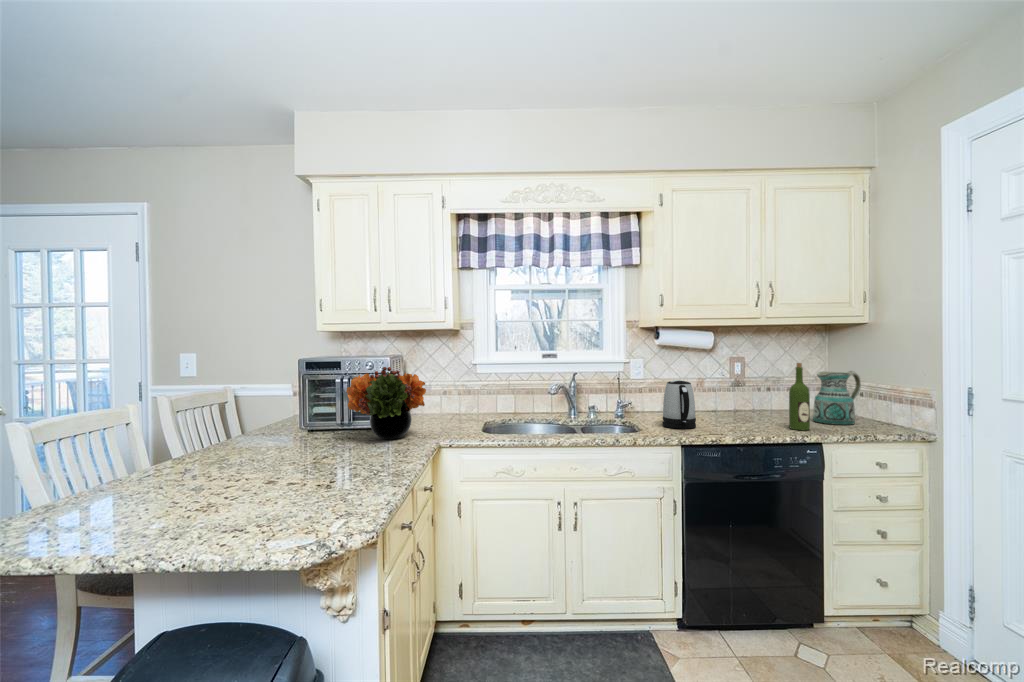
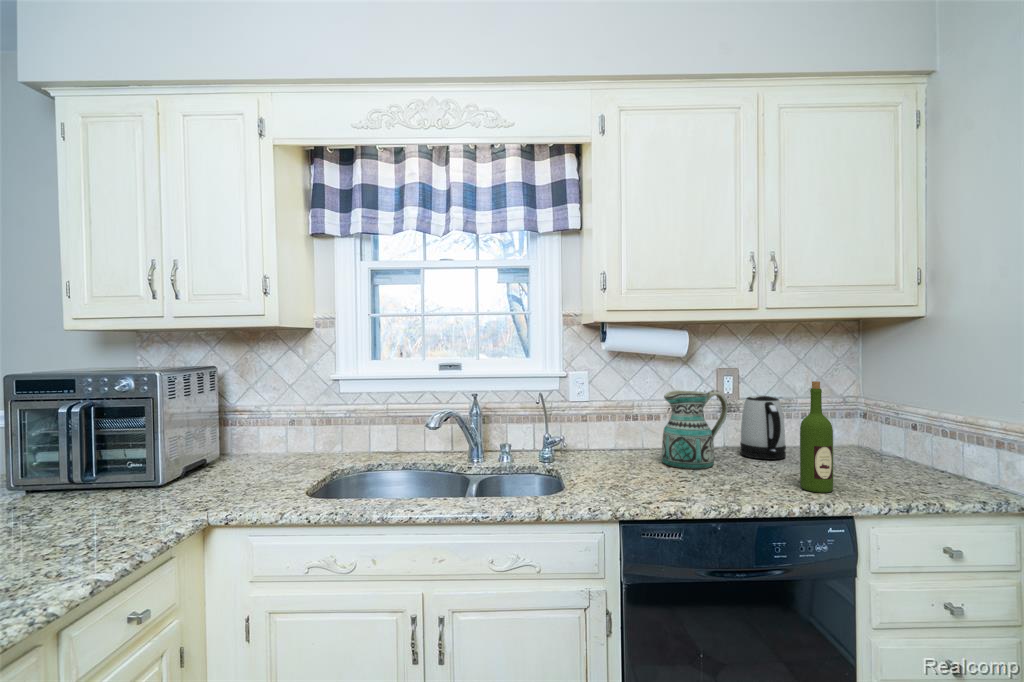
flower arrangement: present [346,367,426,439] -> none [42,389,207,511]
ceramic pitcher: present [813,371,861,425] -> present [662,390,728,469]
kettle: present [663,380,696,429] -> present [740,395,786,460]

